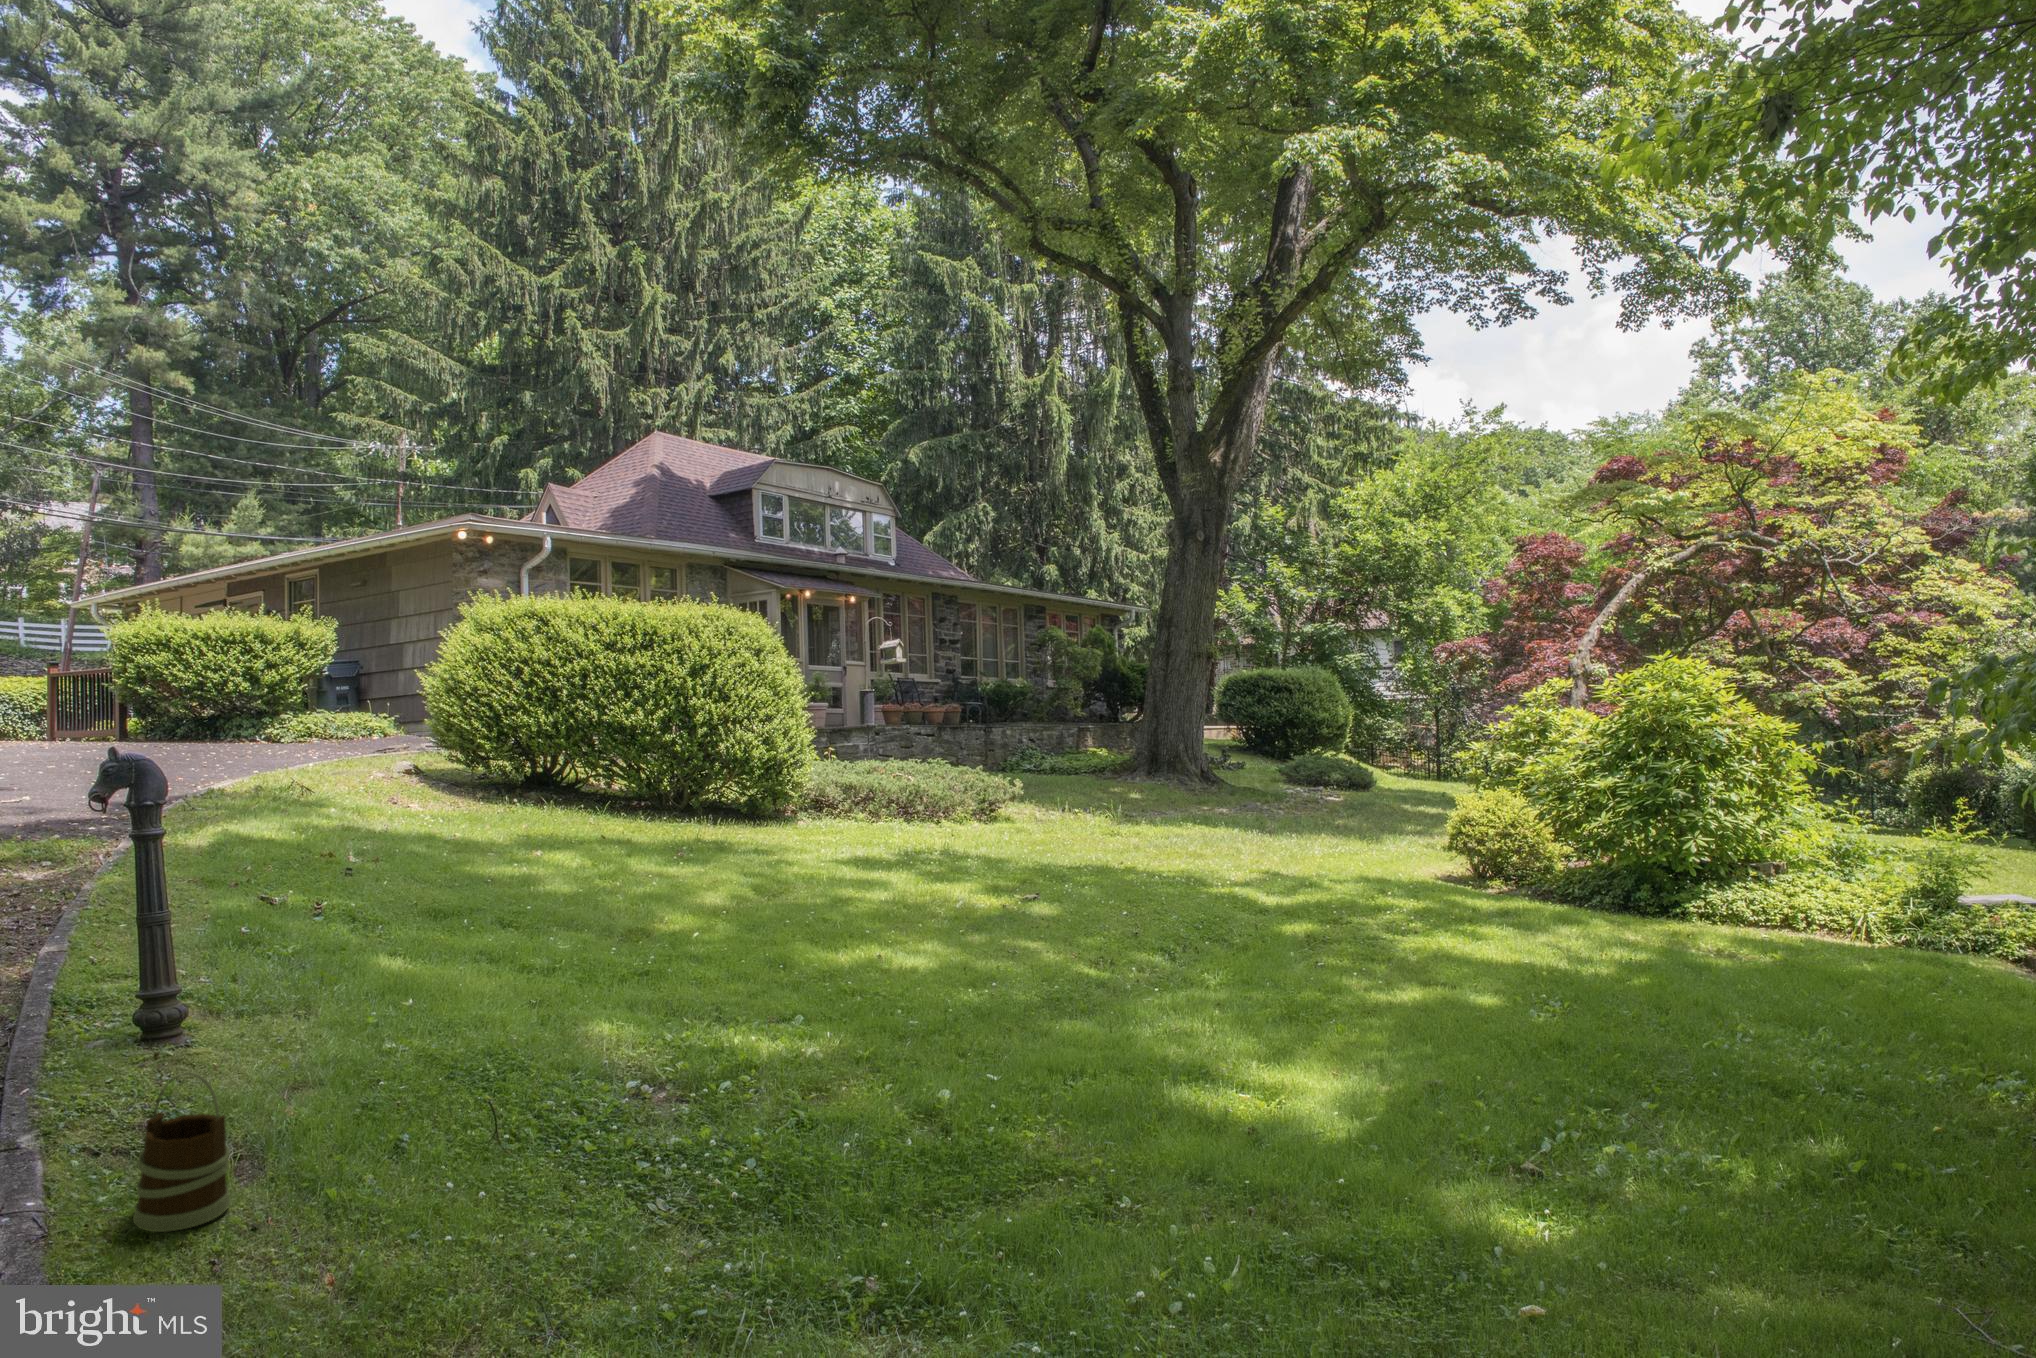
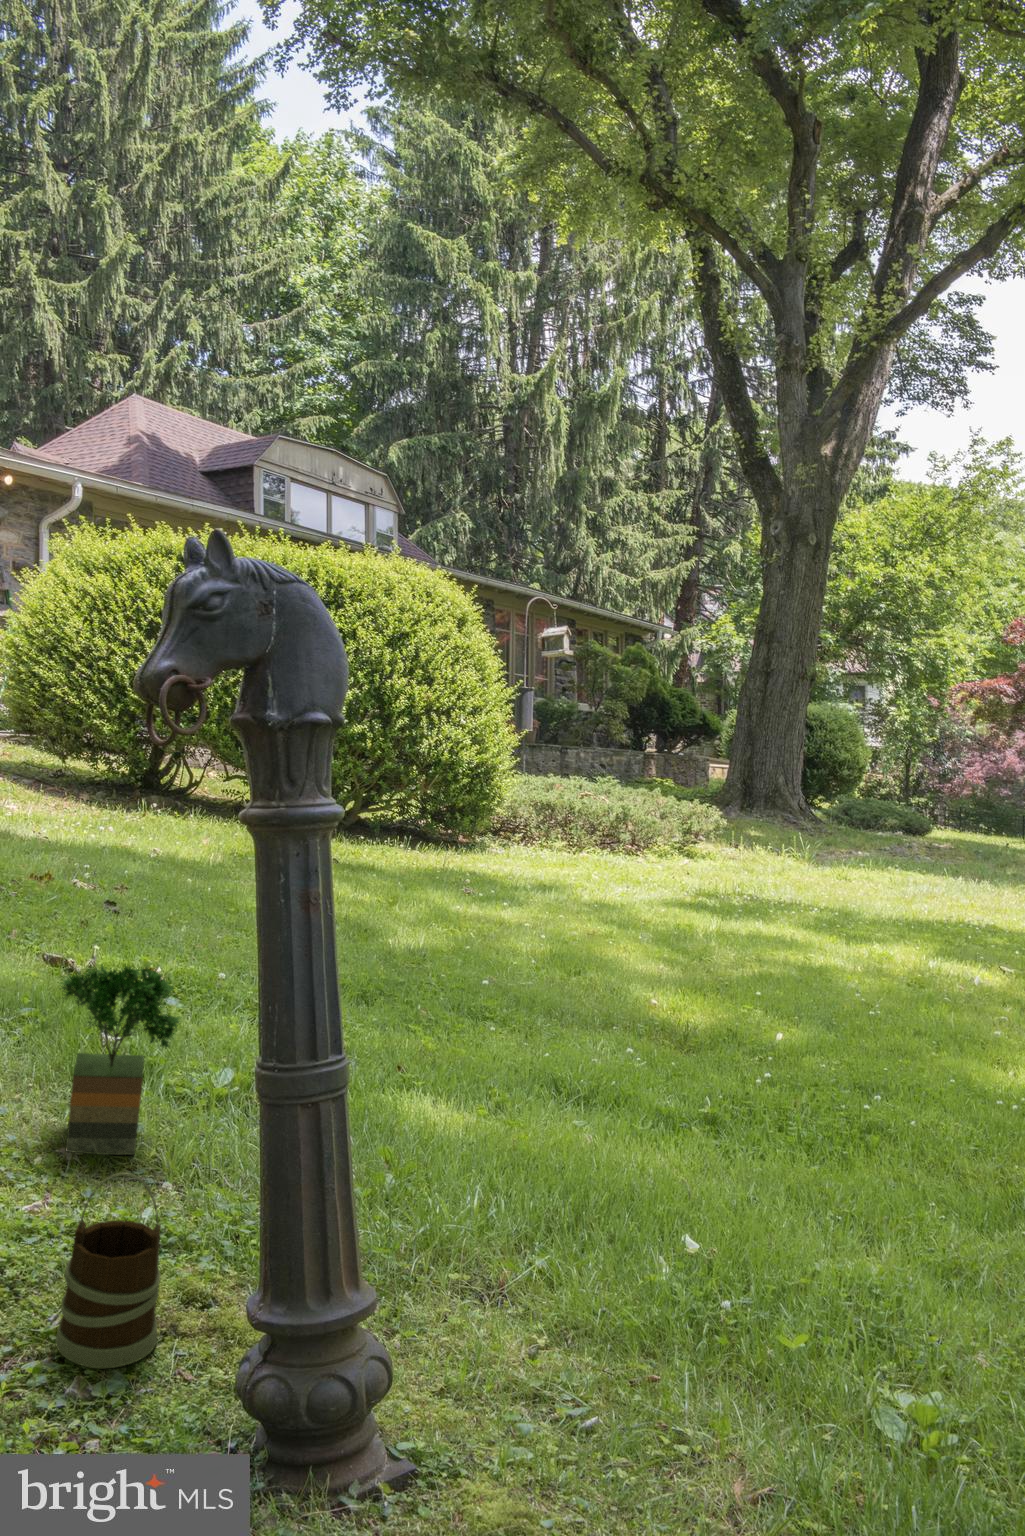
potted tree: none [268,914,382,1076] -> present [60,964,180,1155]

